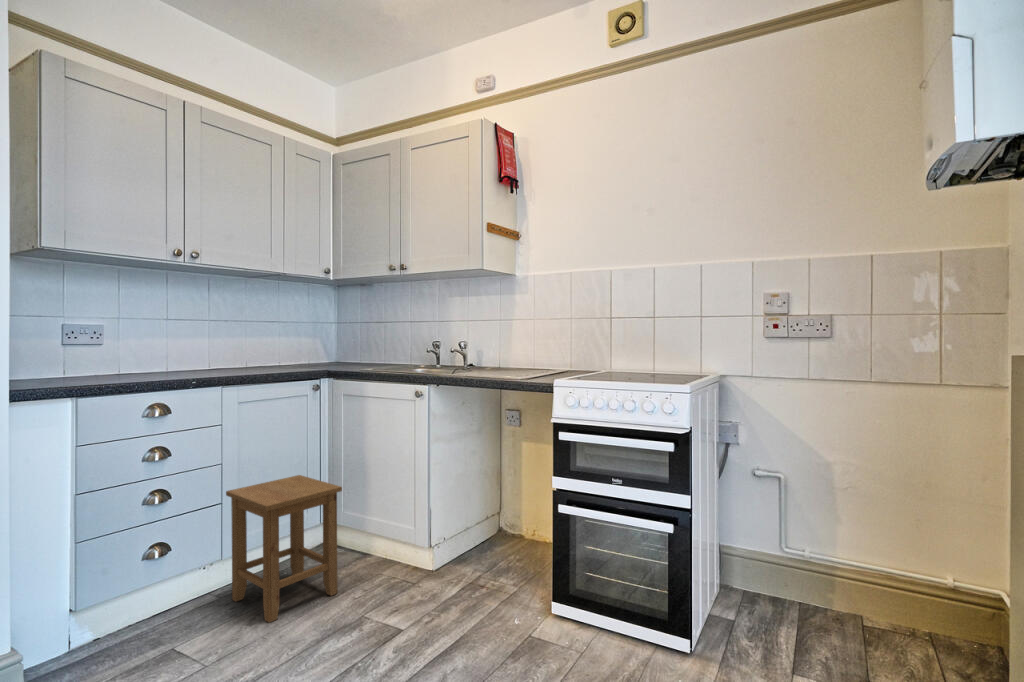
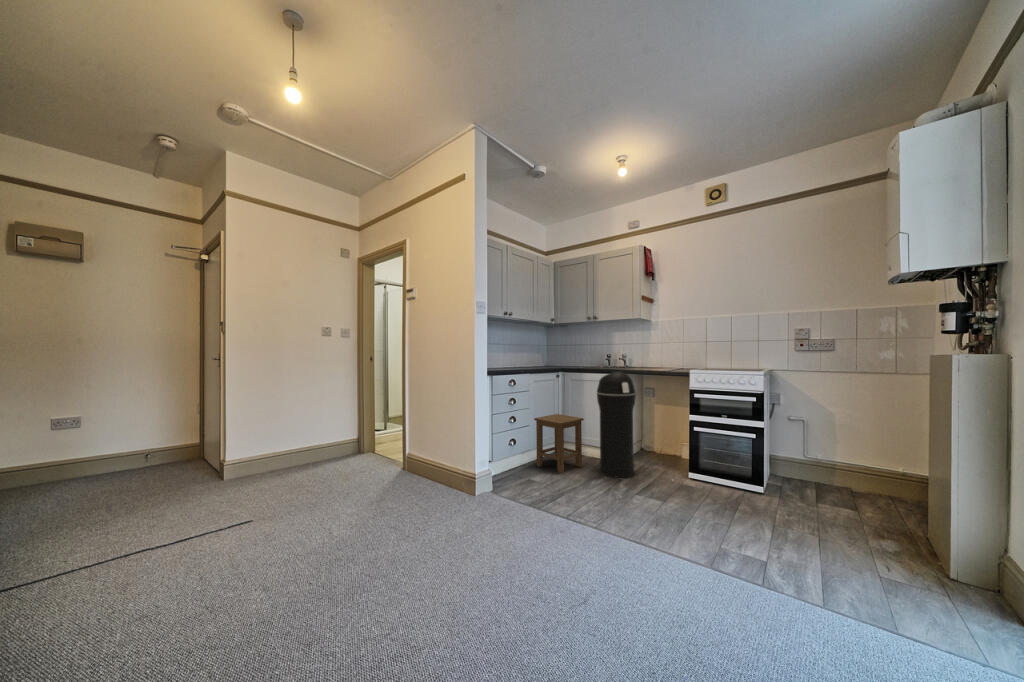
trash can: none [360,383,446,626] -> present [597,372,636,478]

